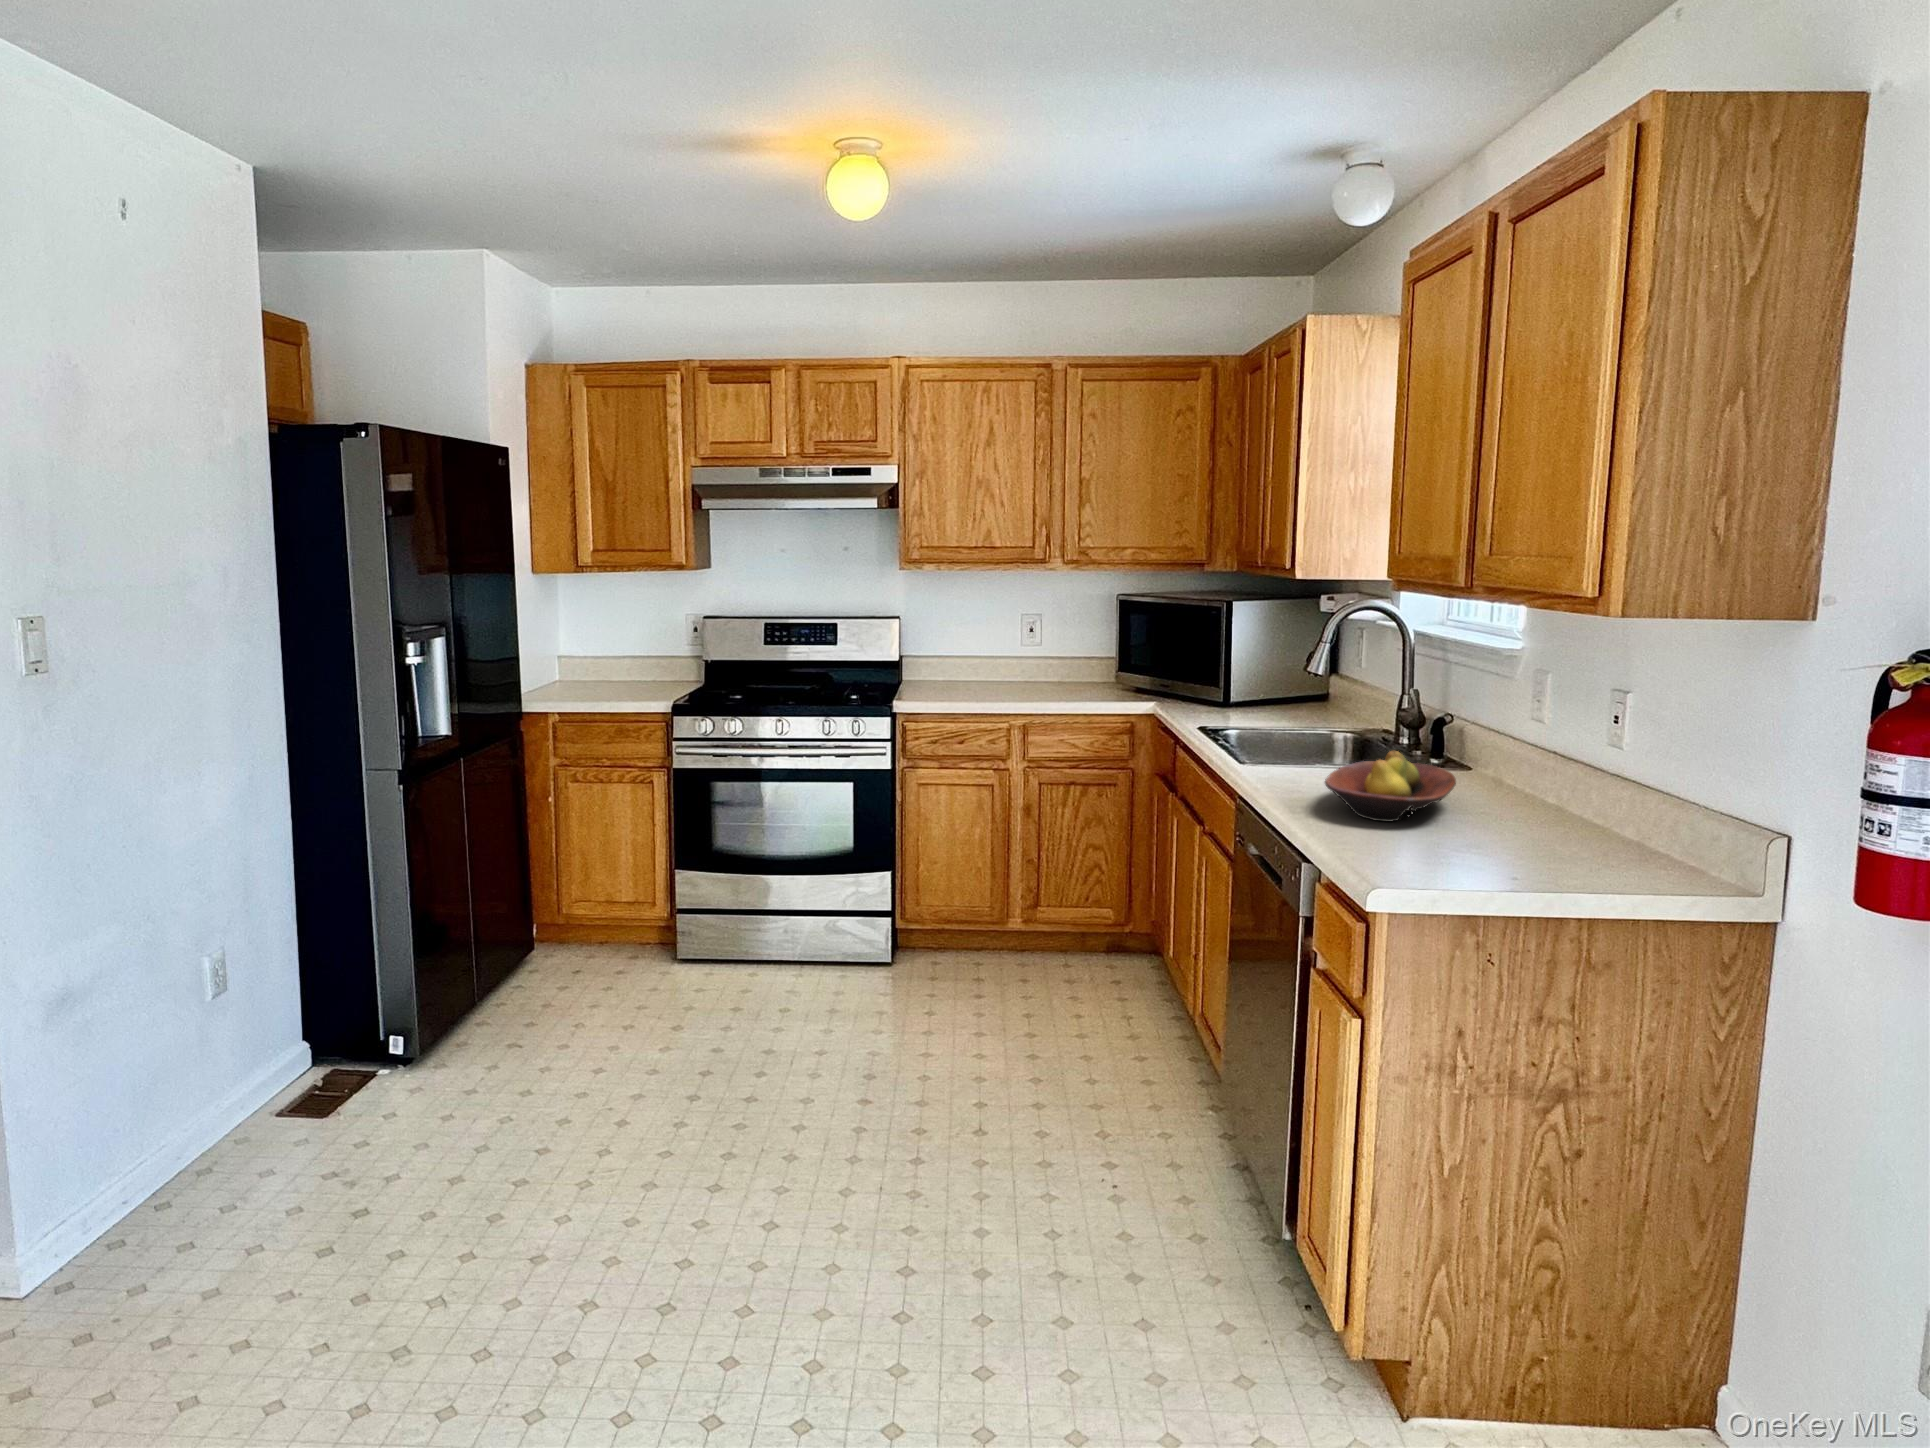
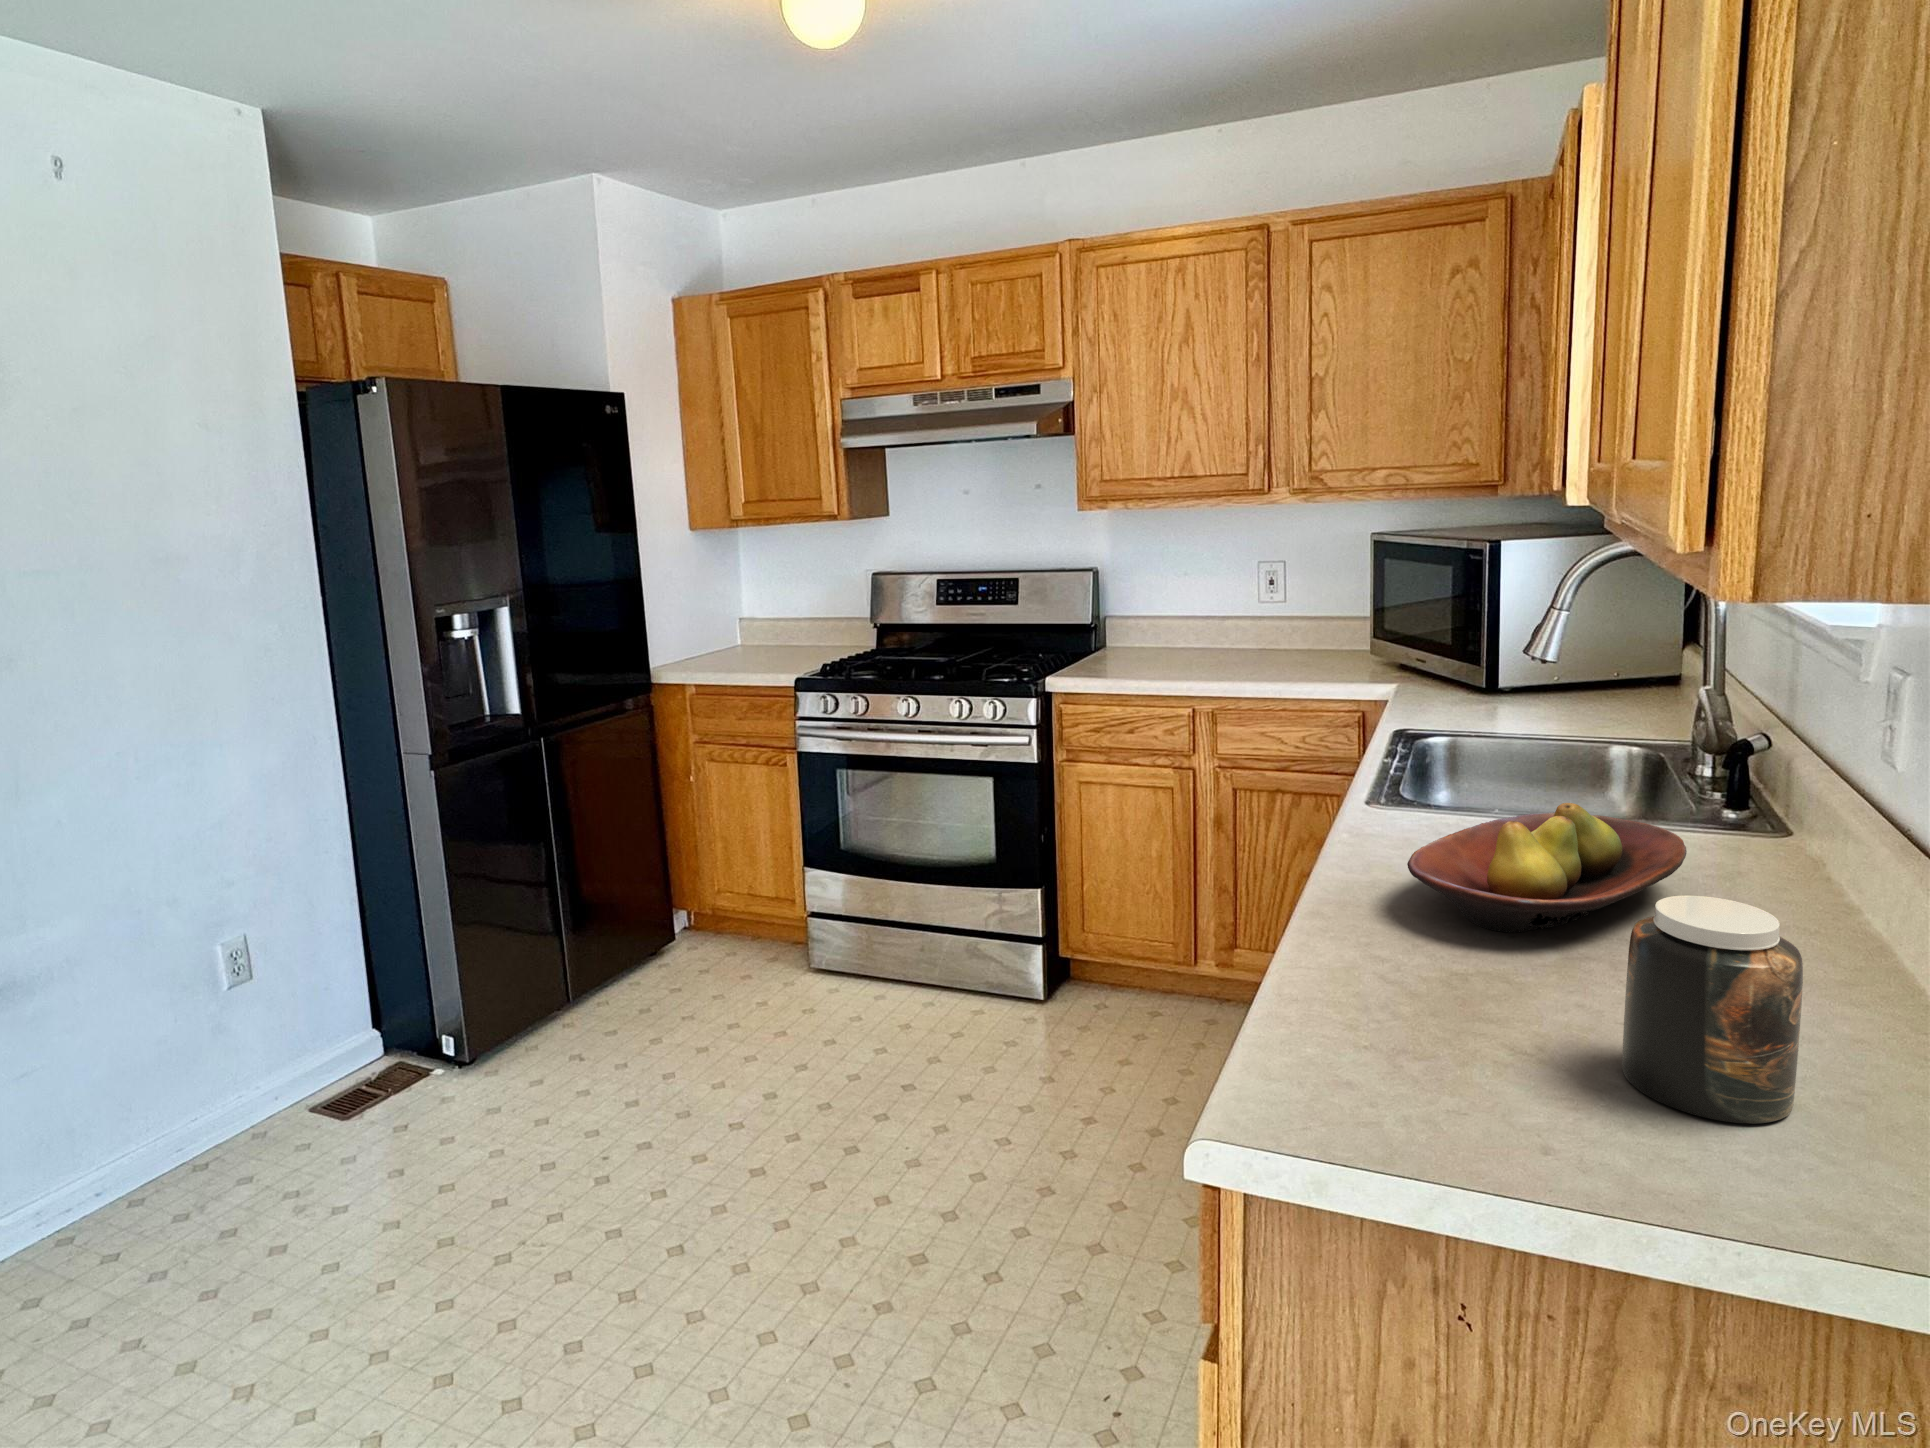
jar: none [1505,775,1592,879] -> present [1622,895,1803,1123]

